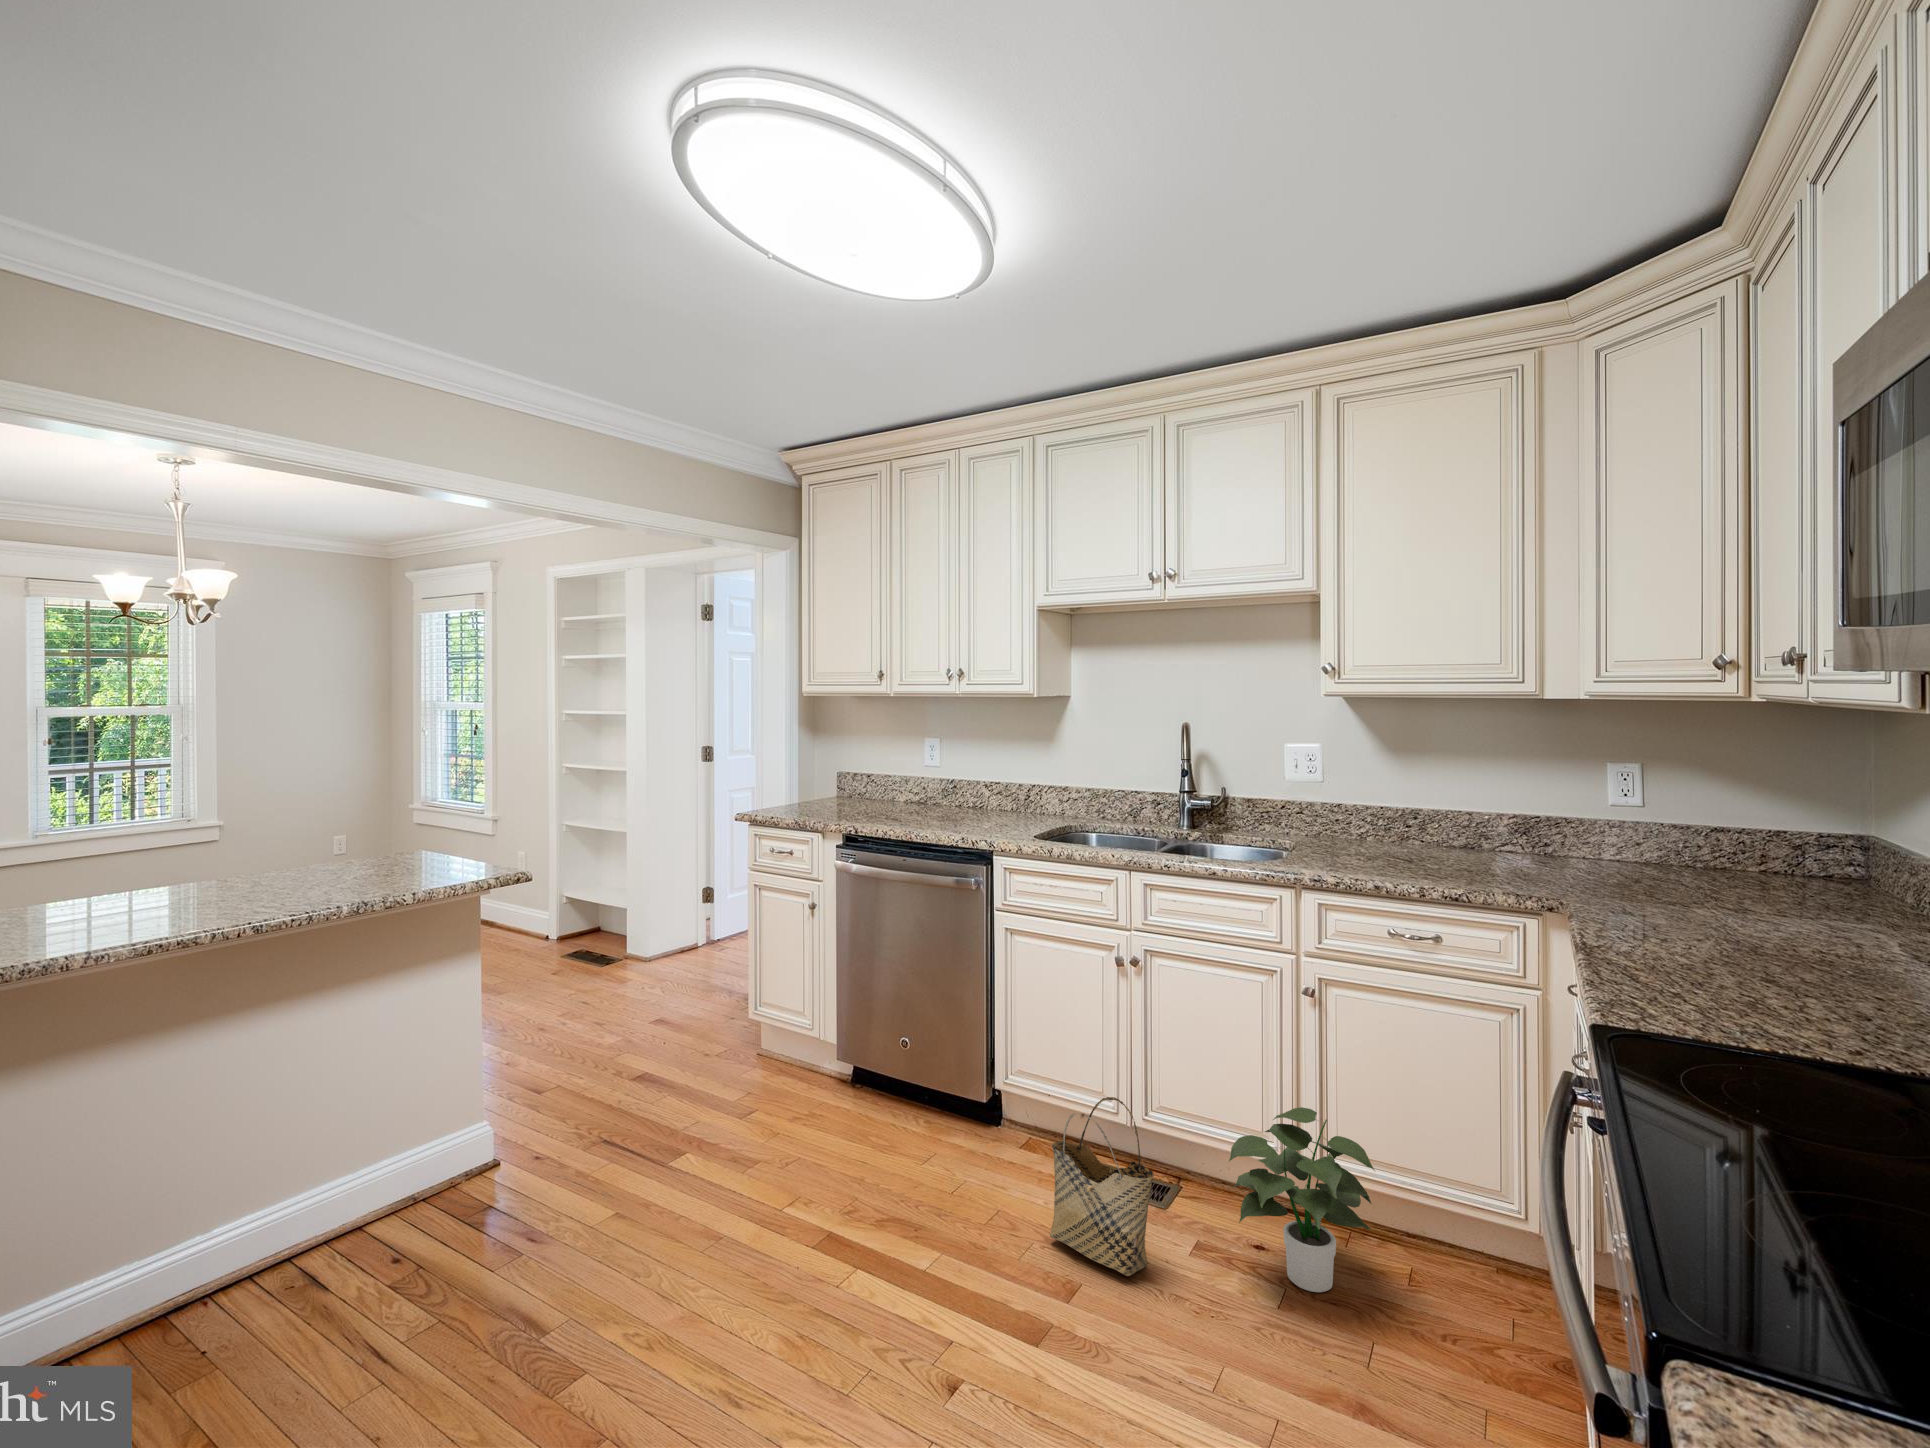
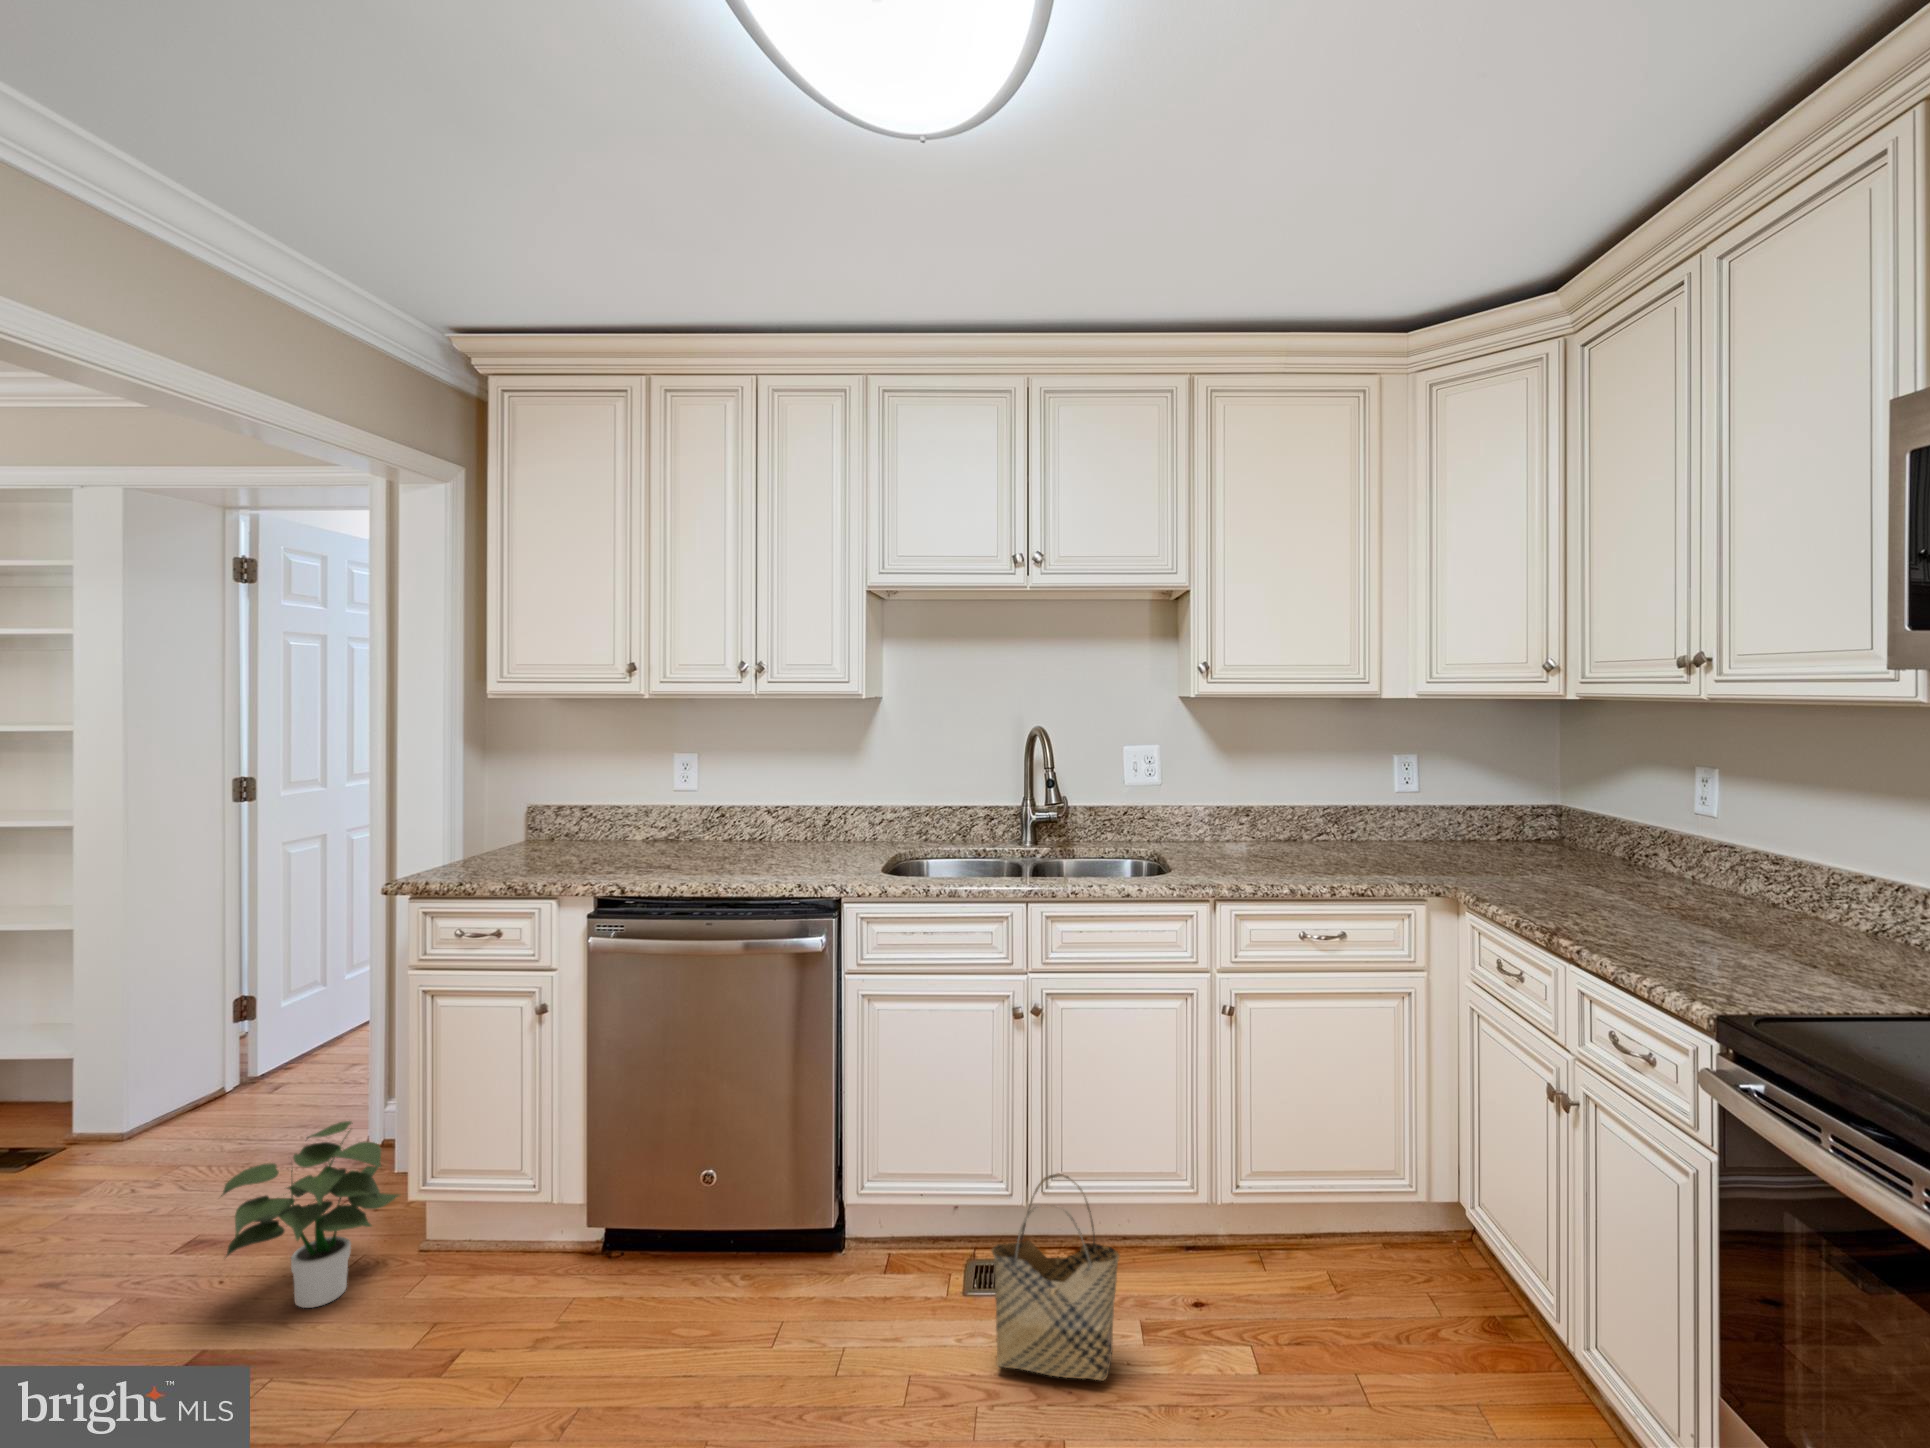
potted plant: present [1229,1107,1374,1292] -> present [223,1121,399,1308]

